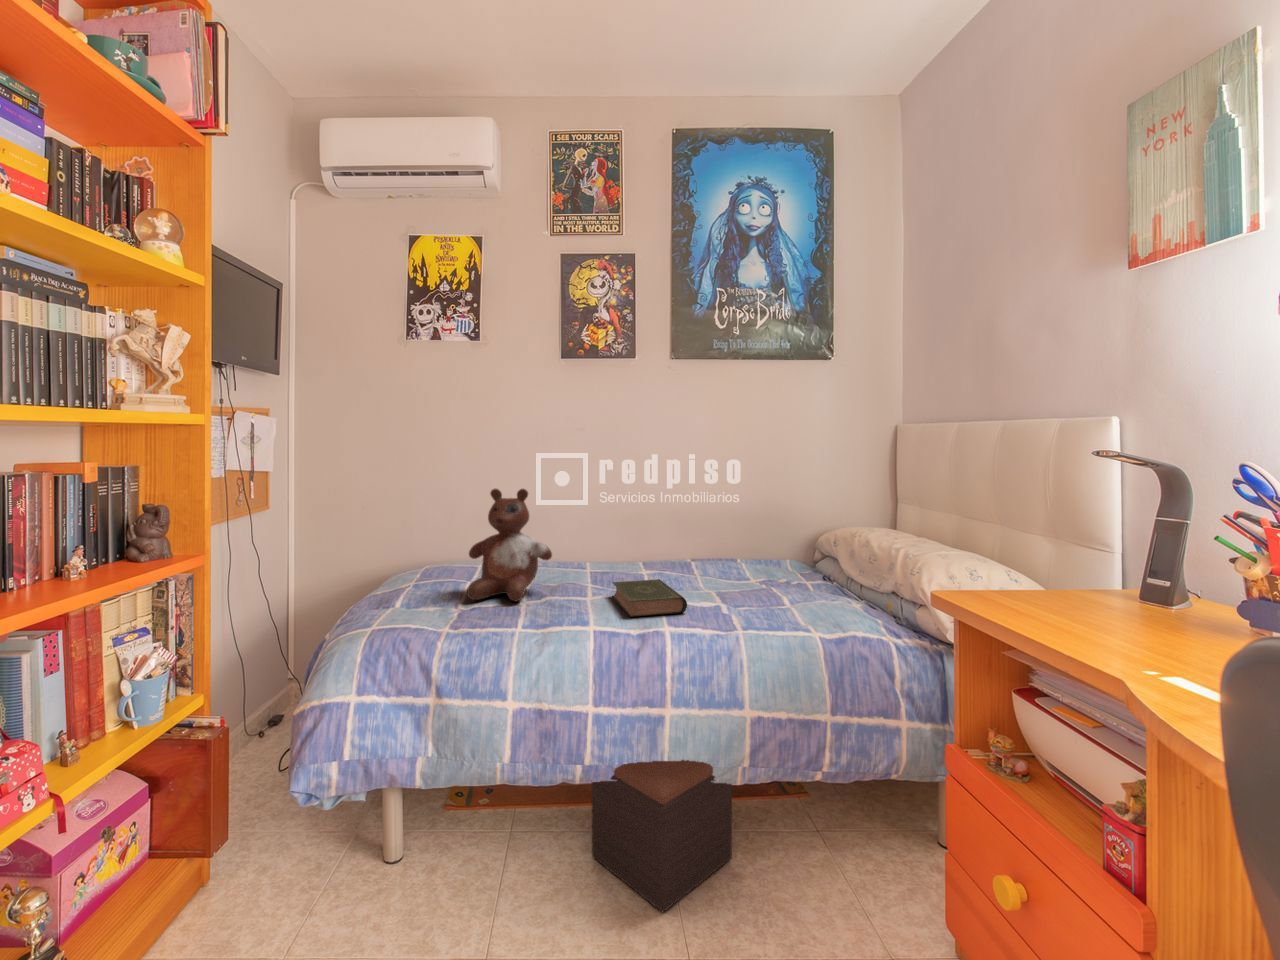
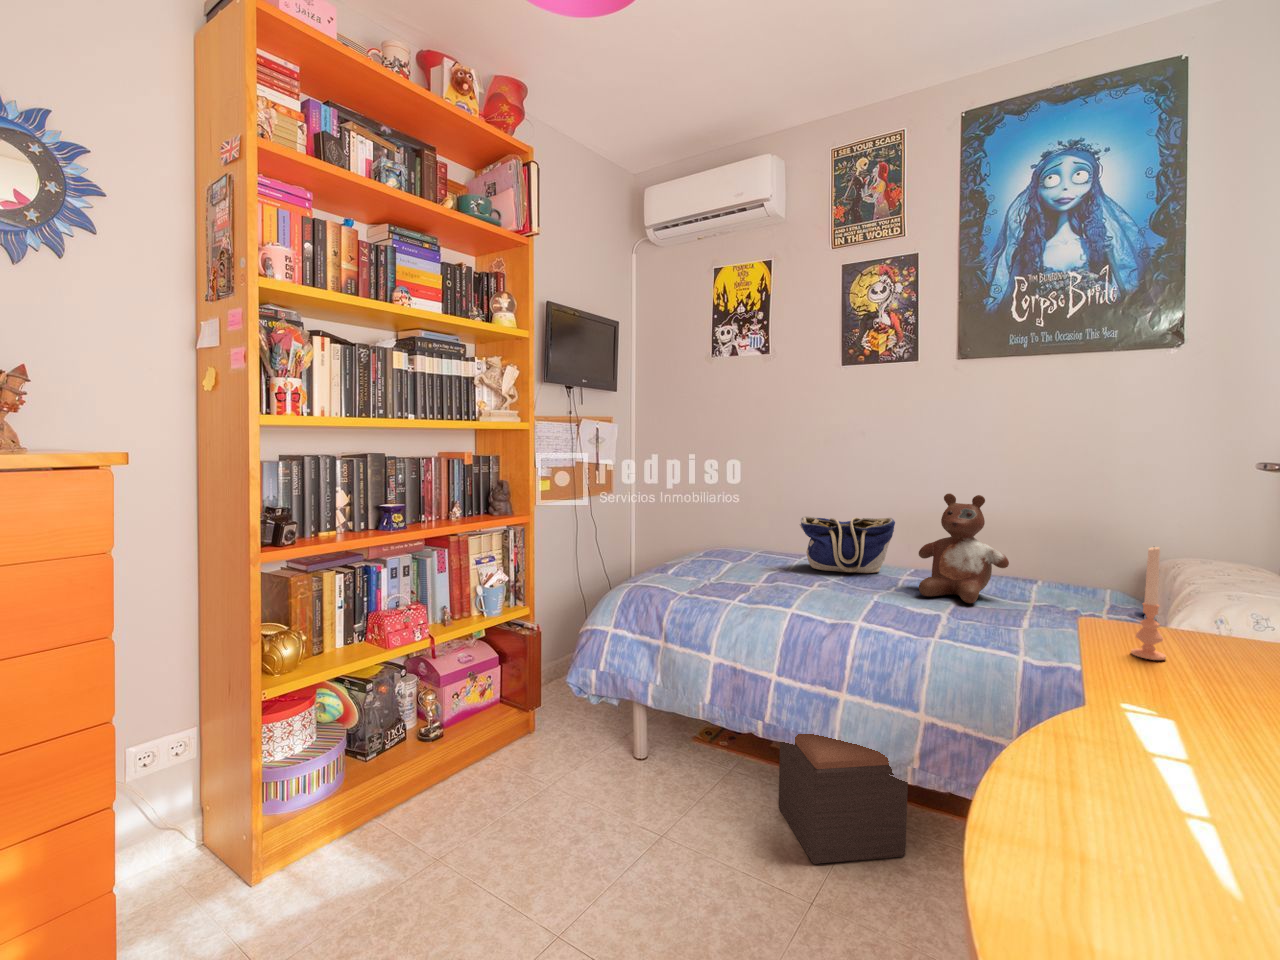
stuffed bear: present [467,489,552,601] -> present [919,493,1009,603]
tote bag: none [549,512,642,573] -> present [800,517,895,573]
candle: none [1075,520,1108,628] -> present [1131,547,1166,660]
book: present [612,579,687,617] -> none [828,579,888,614]

